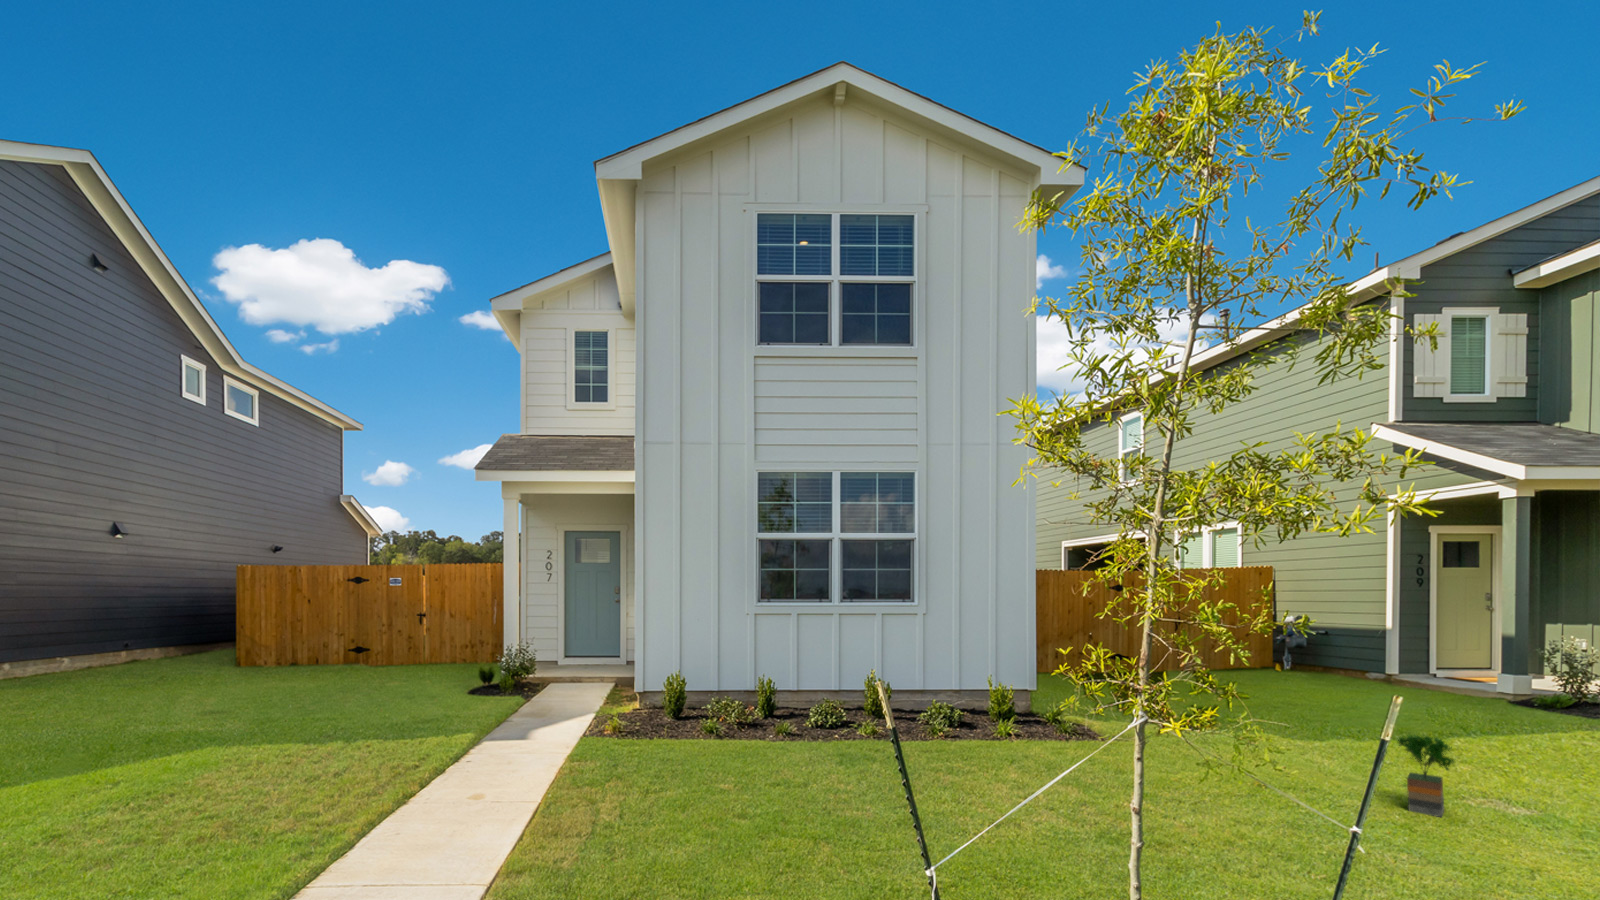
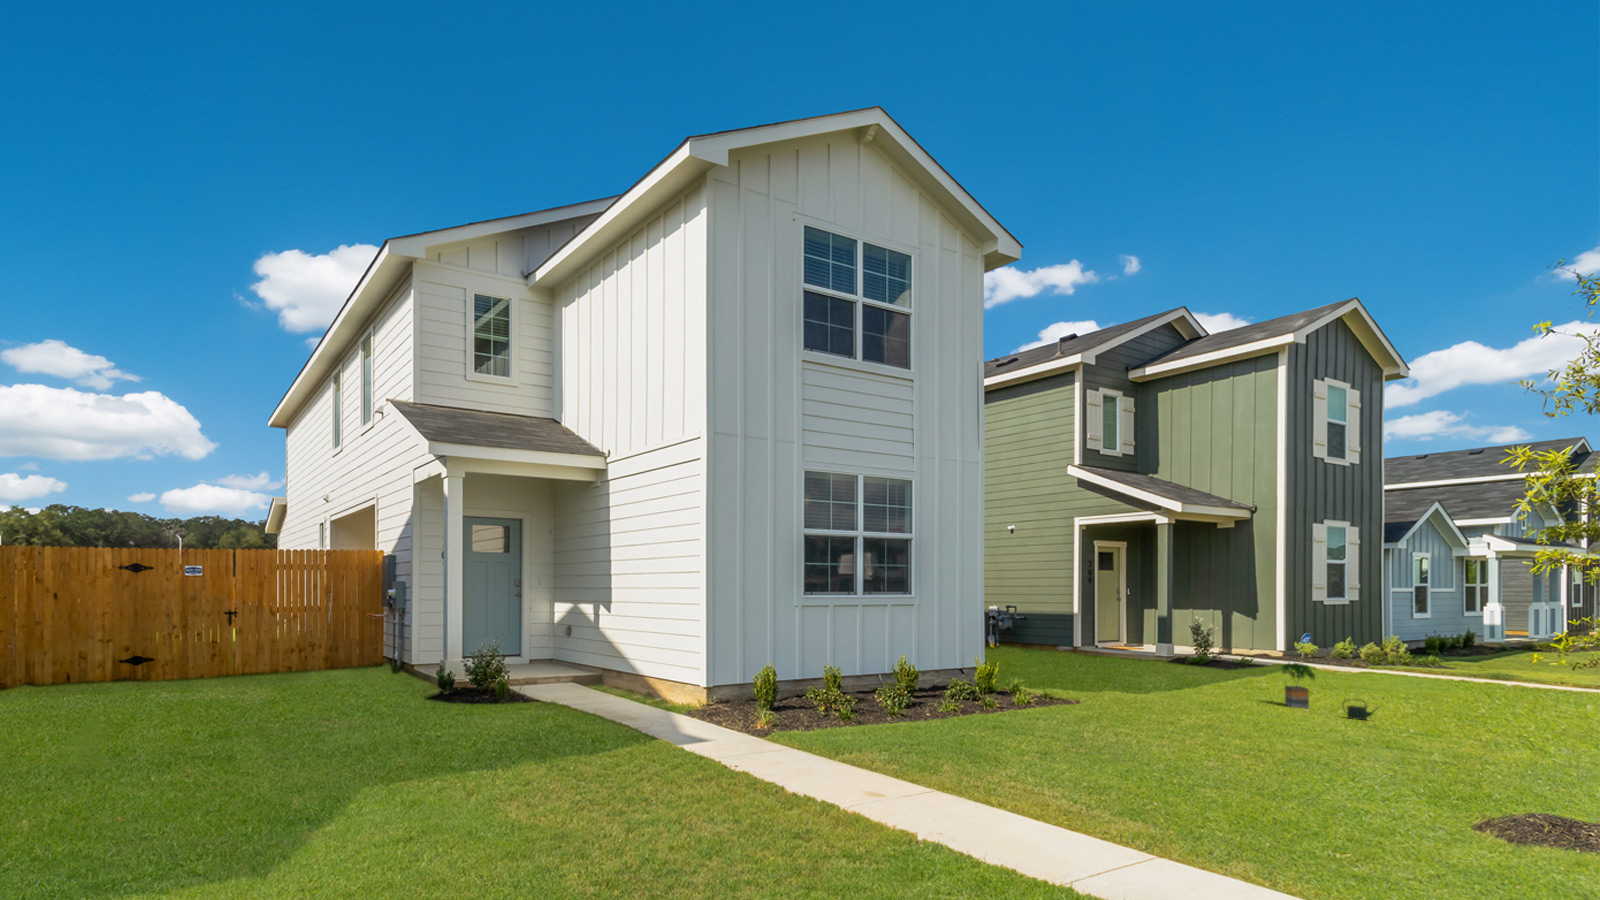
watering can: none [1453,812,1525,854] -> present [1343,700,1375,720]

